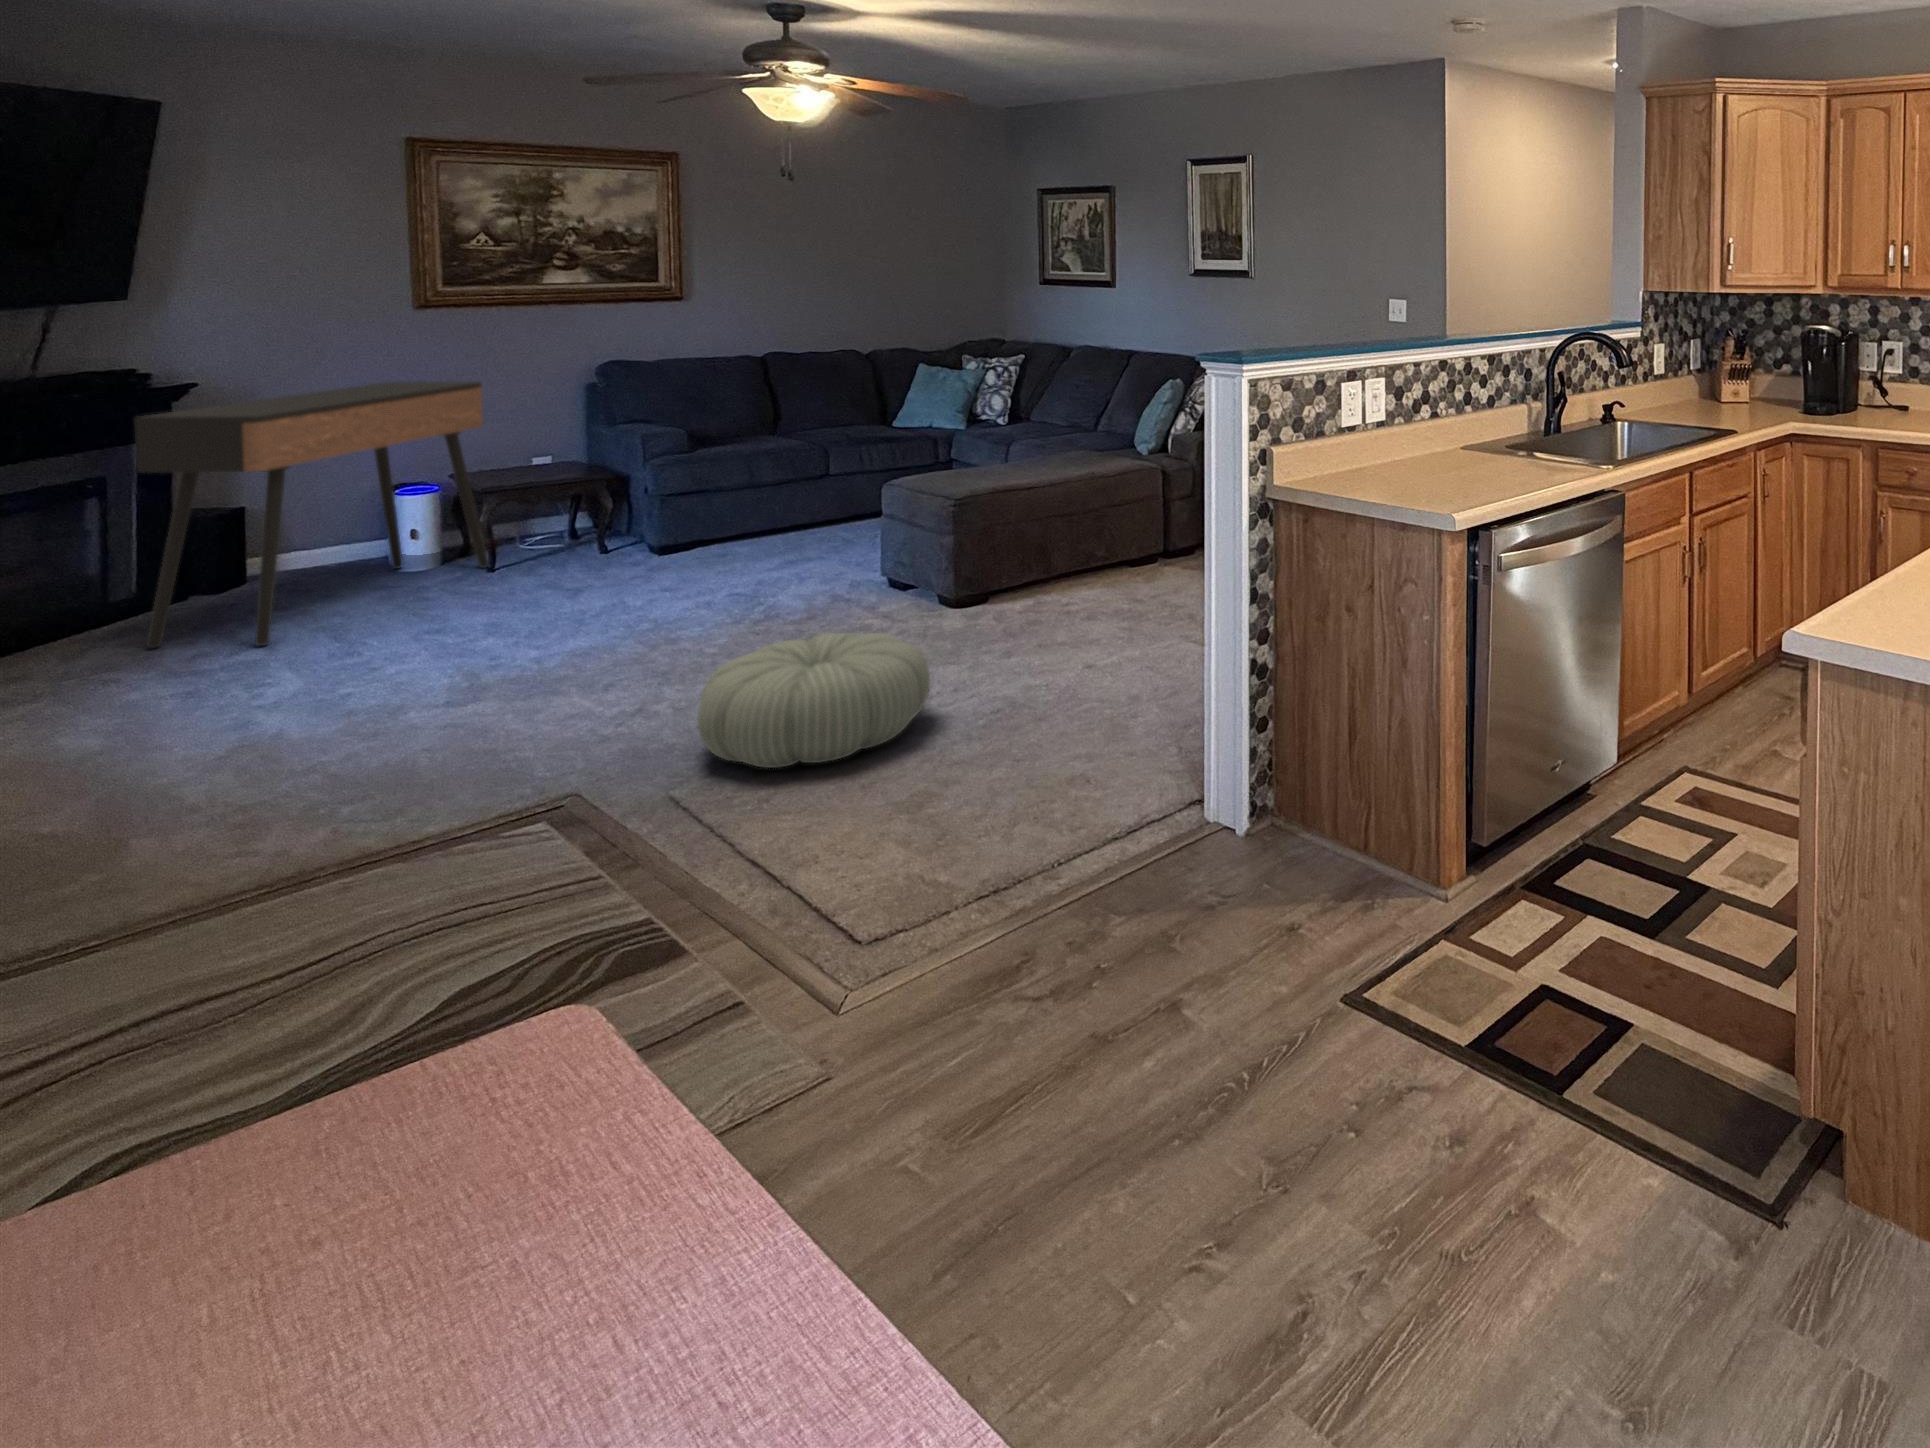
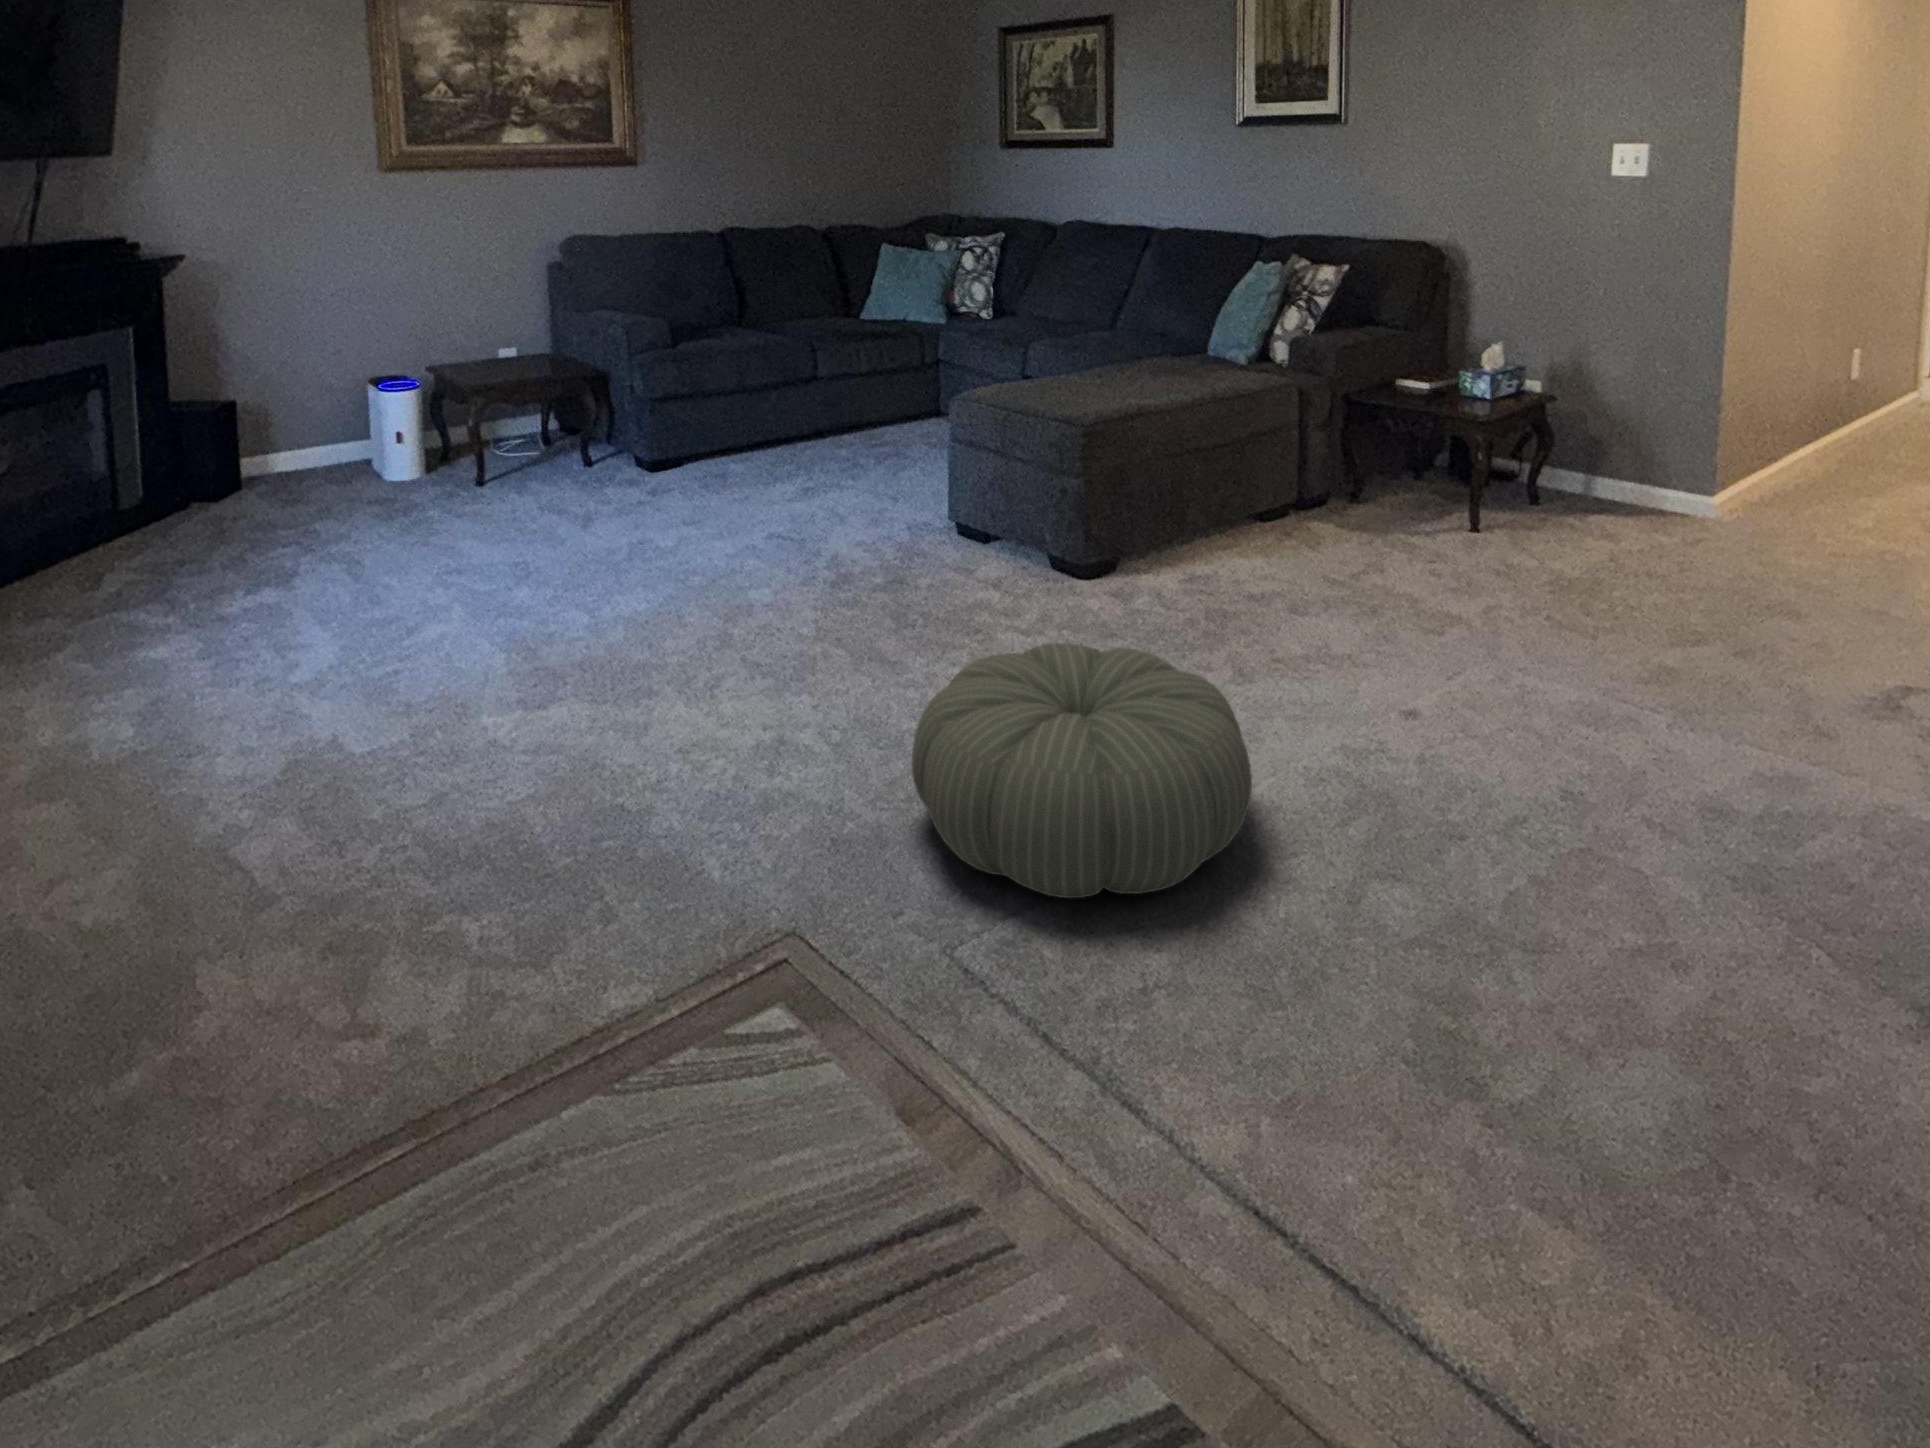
console table: present [135,382,489,648] -> none [129,255,476,577]

